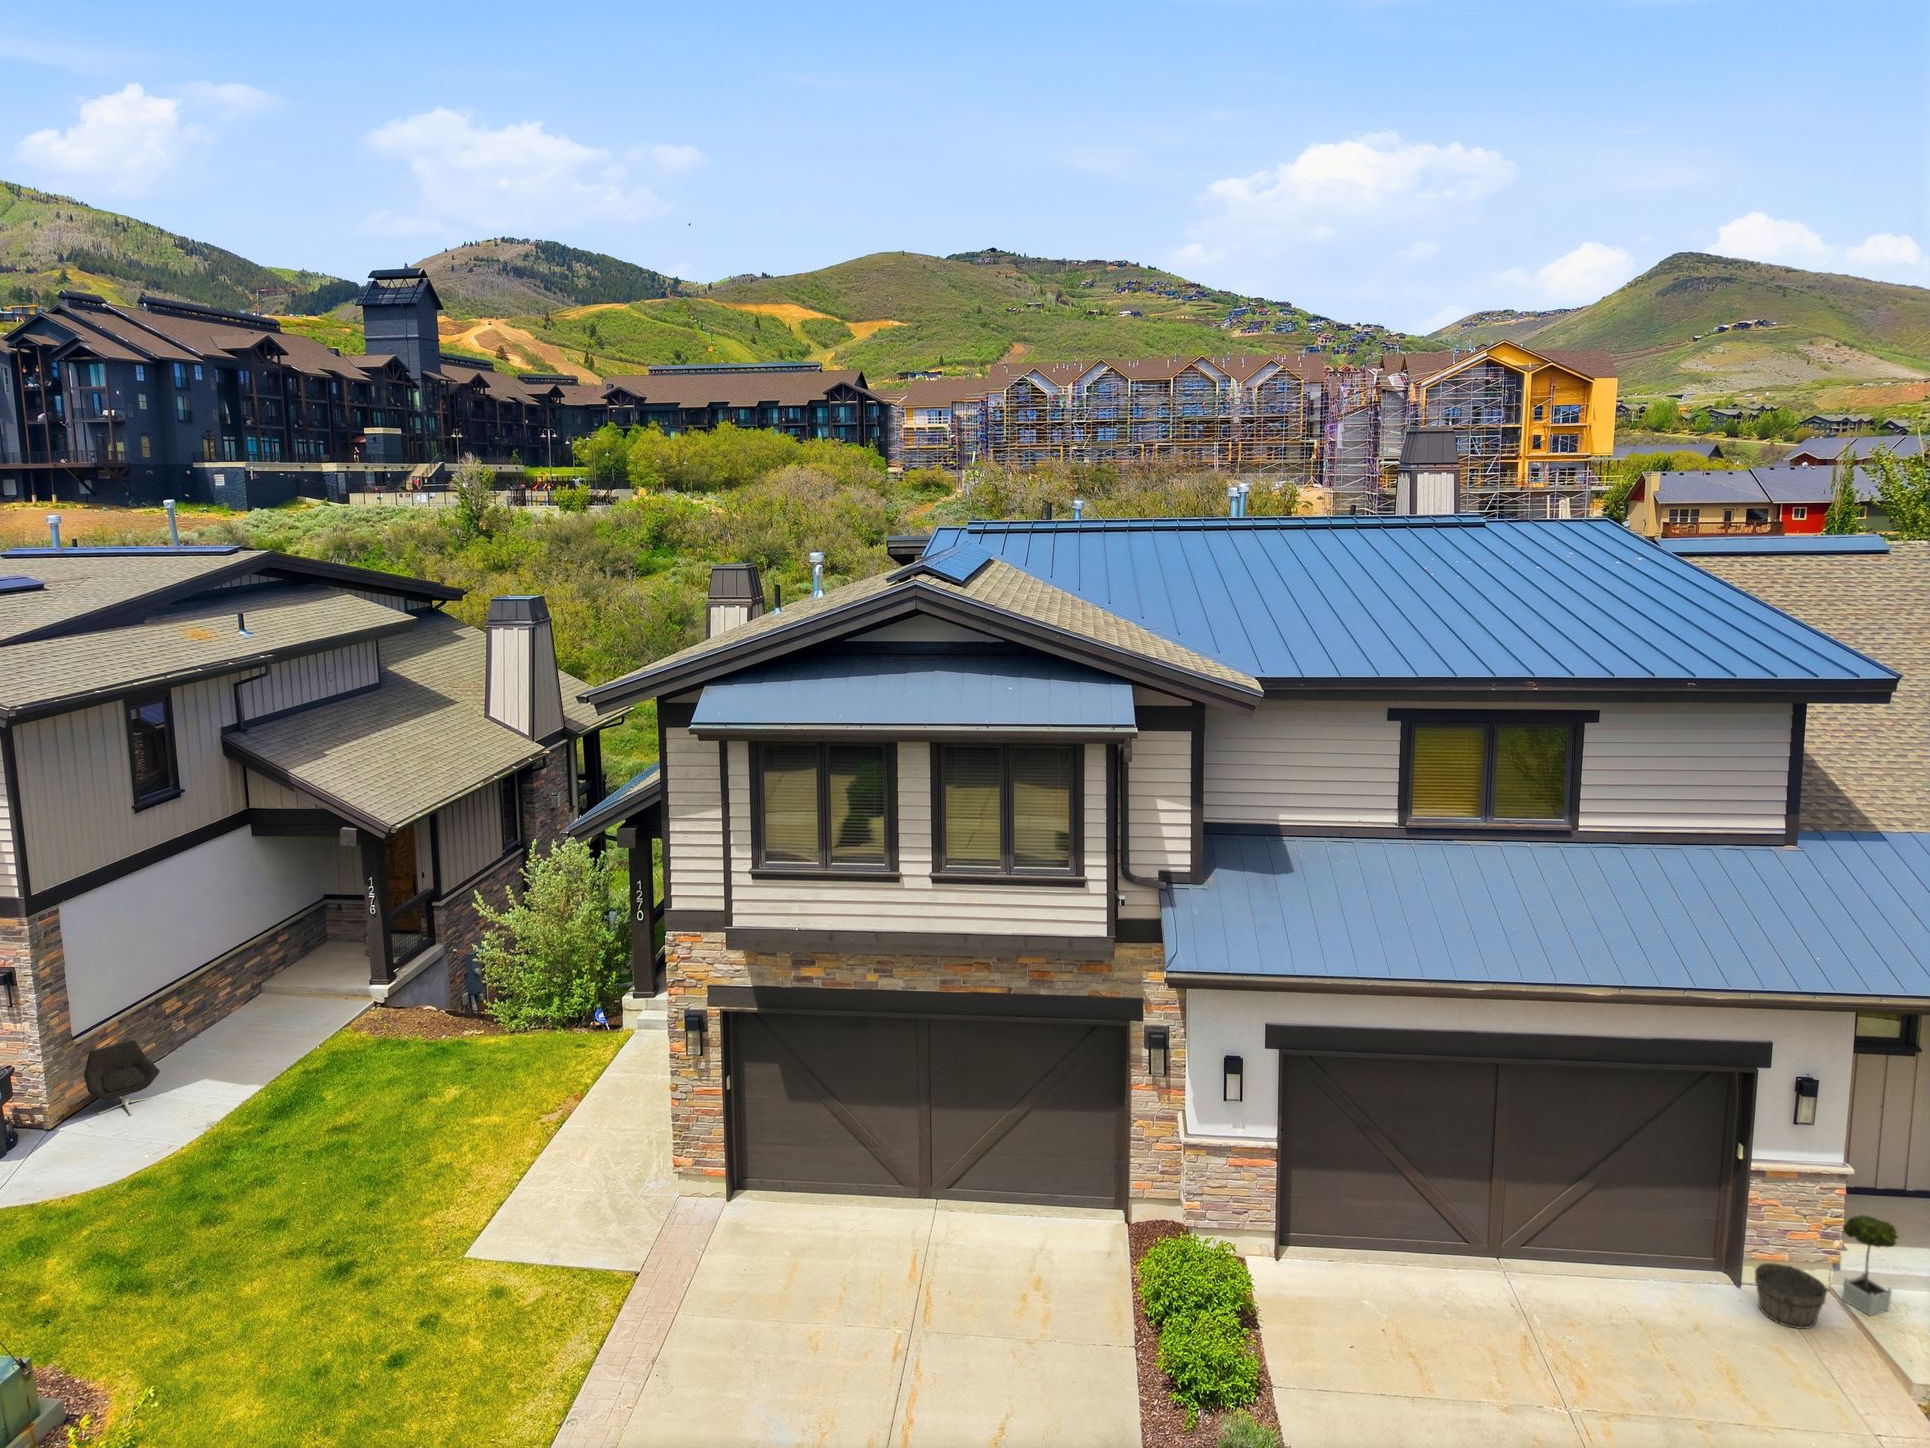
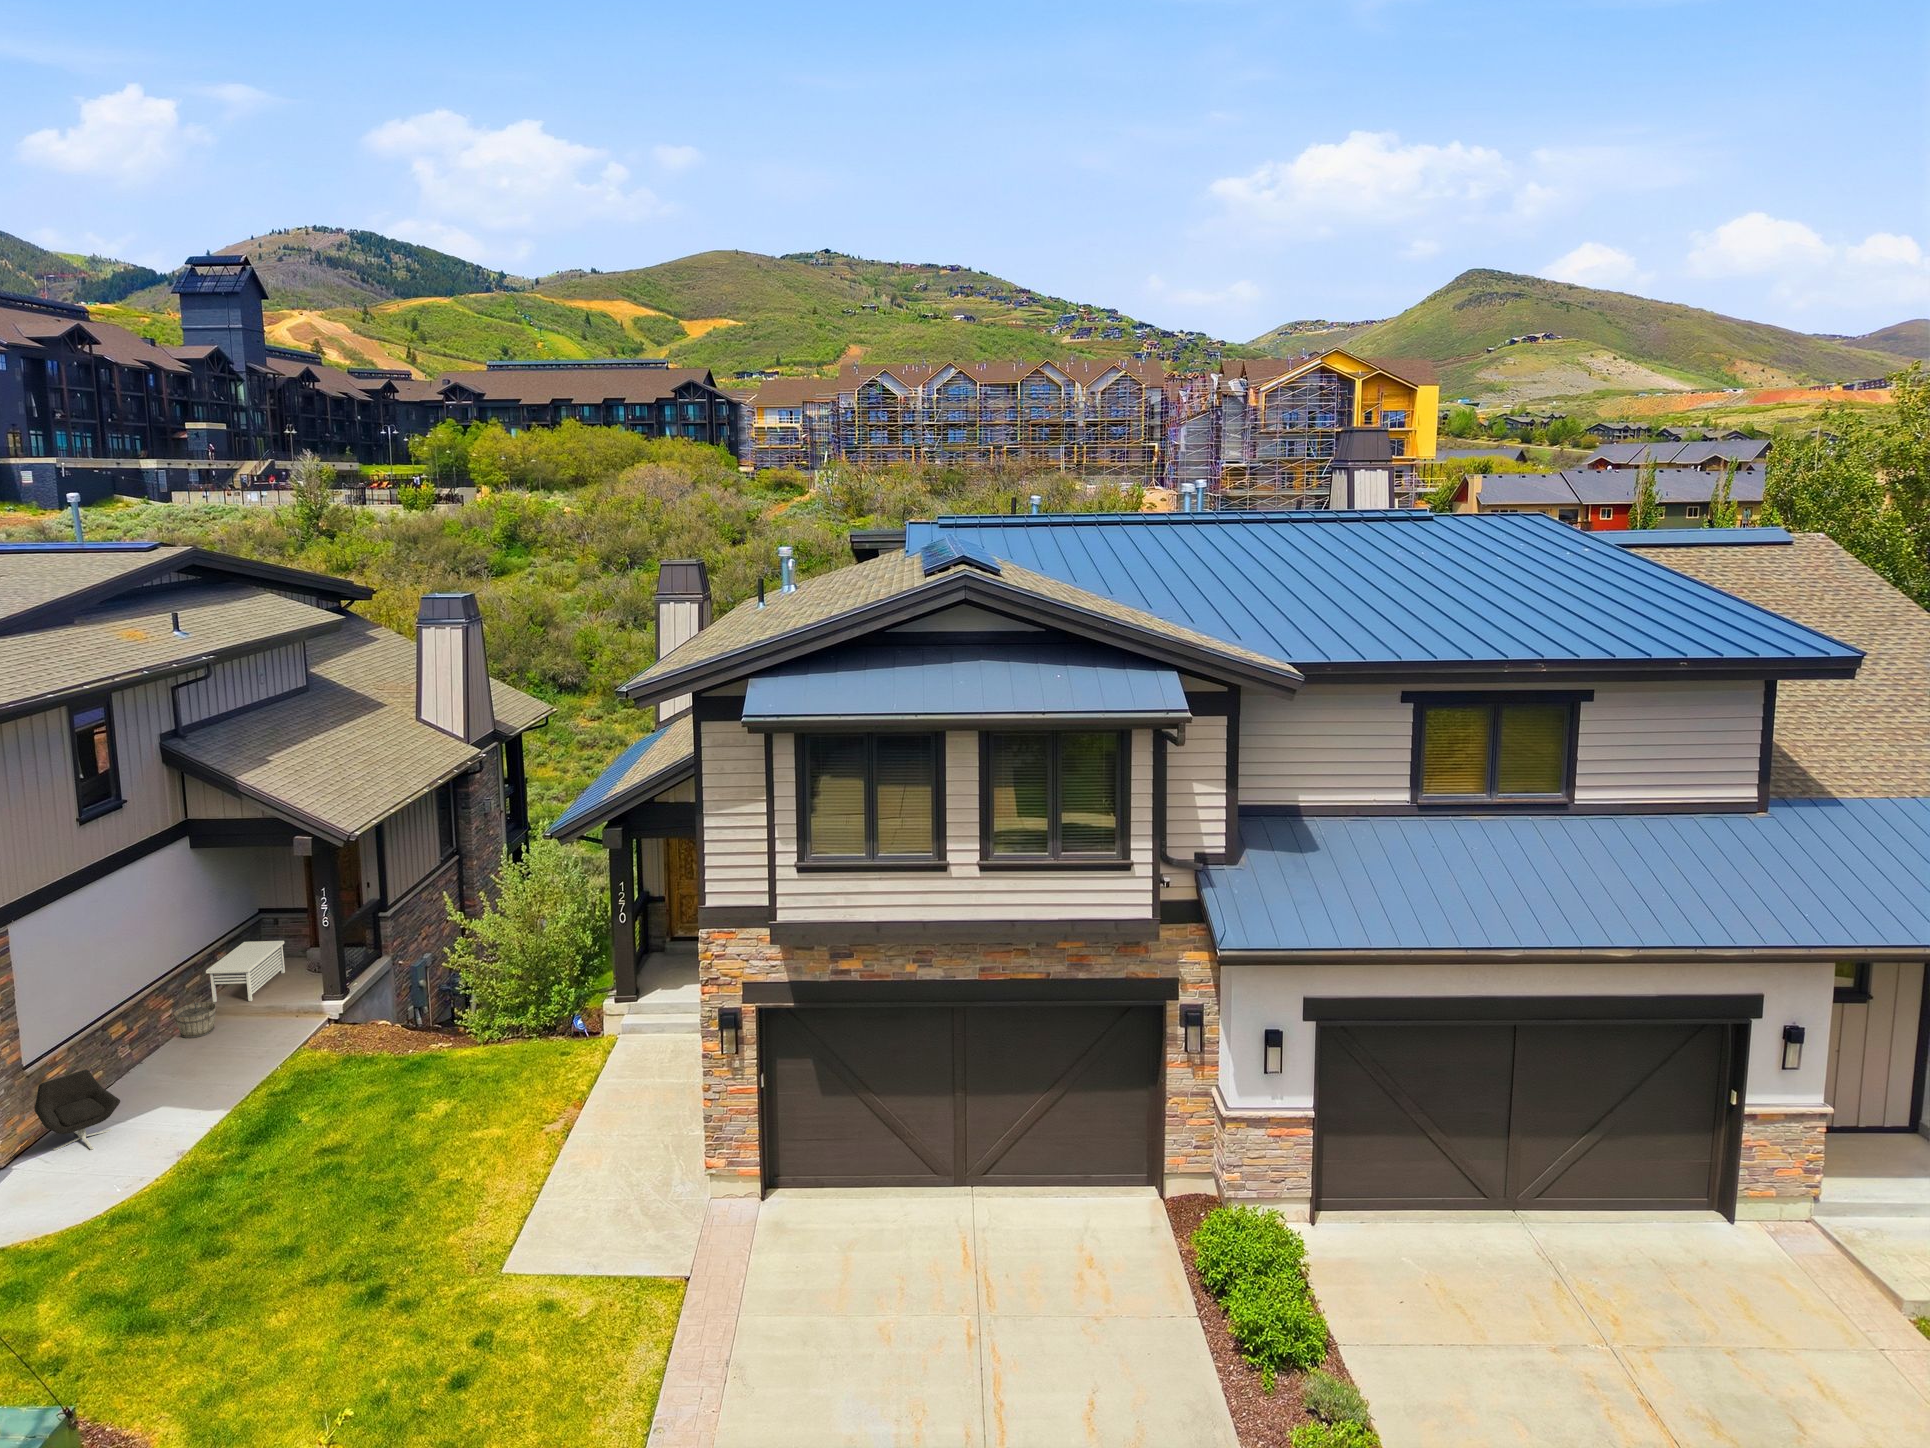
storage bench: none [265,925,342,981] -> present [206,941,285,1002]
potted tree: present [1842,1215,1898,1316] -> none [1821,1150,1871,1241]
wooden bucket: present [1755,1263,1827,1329] -> present [174,1001,216,1038]

